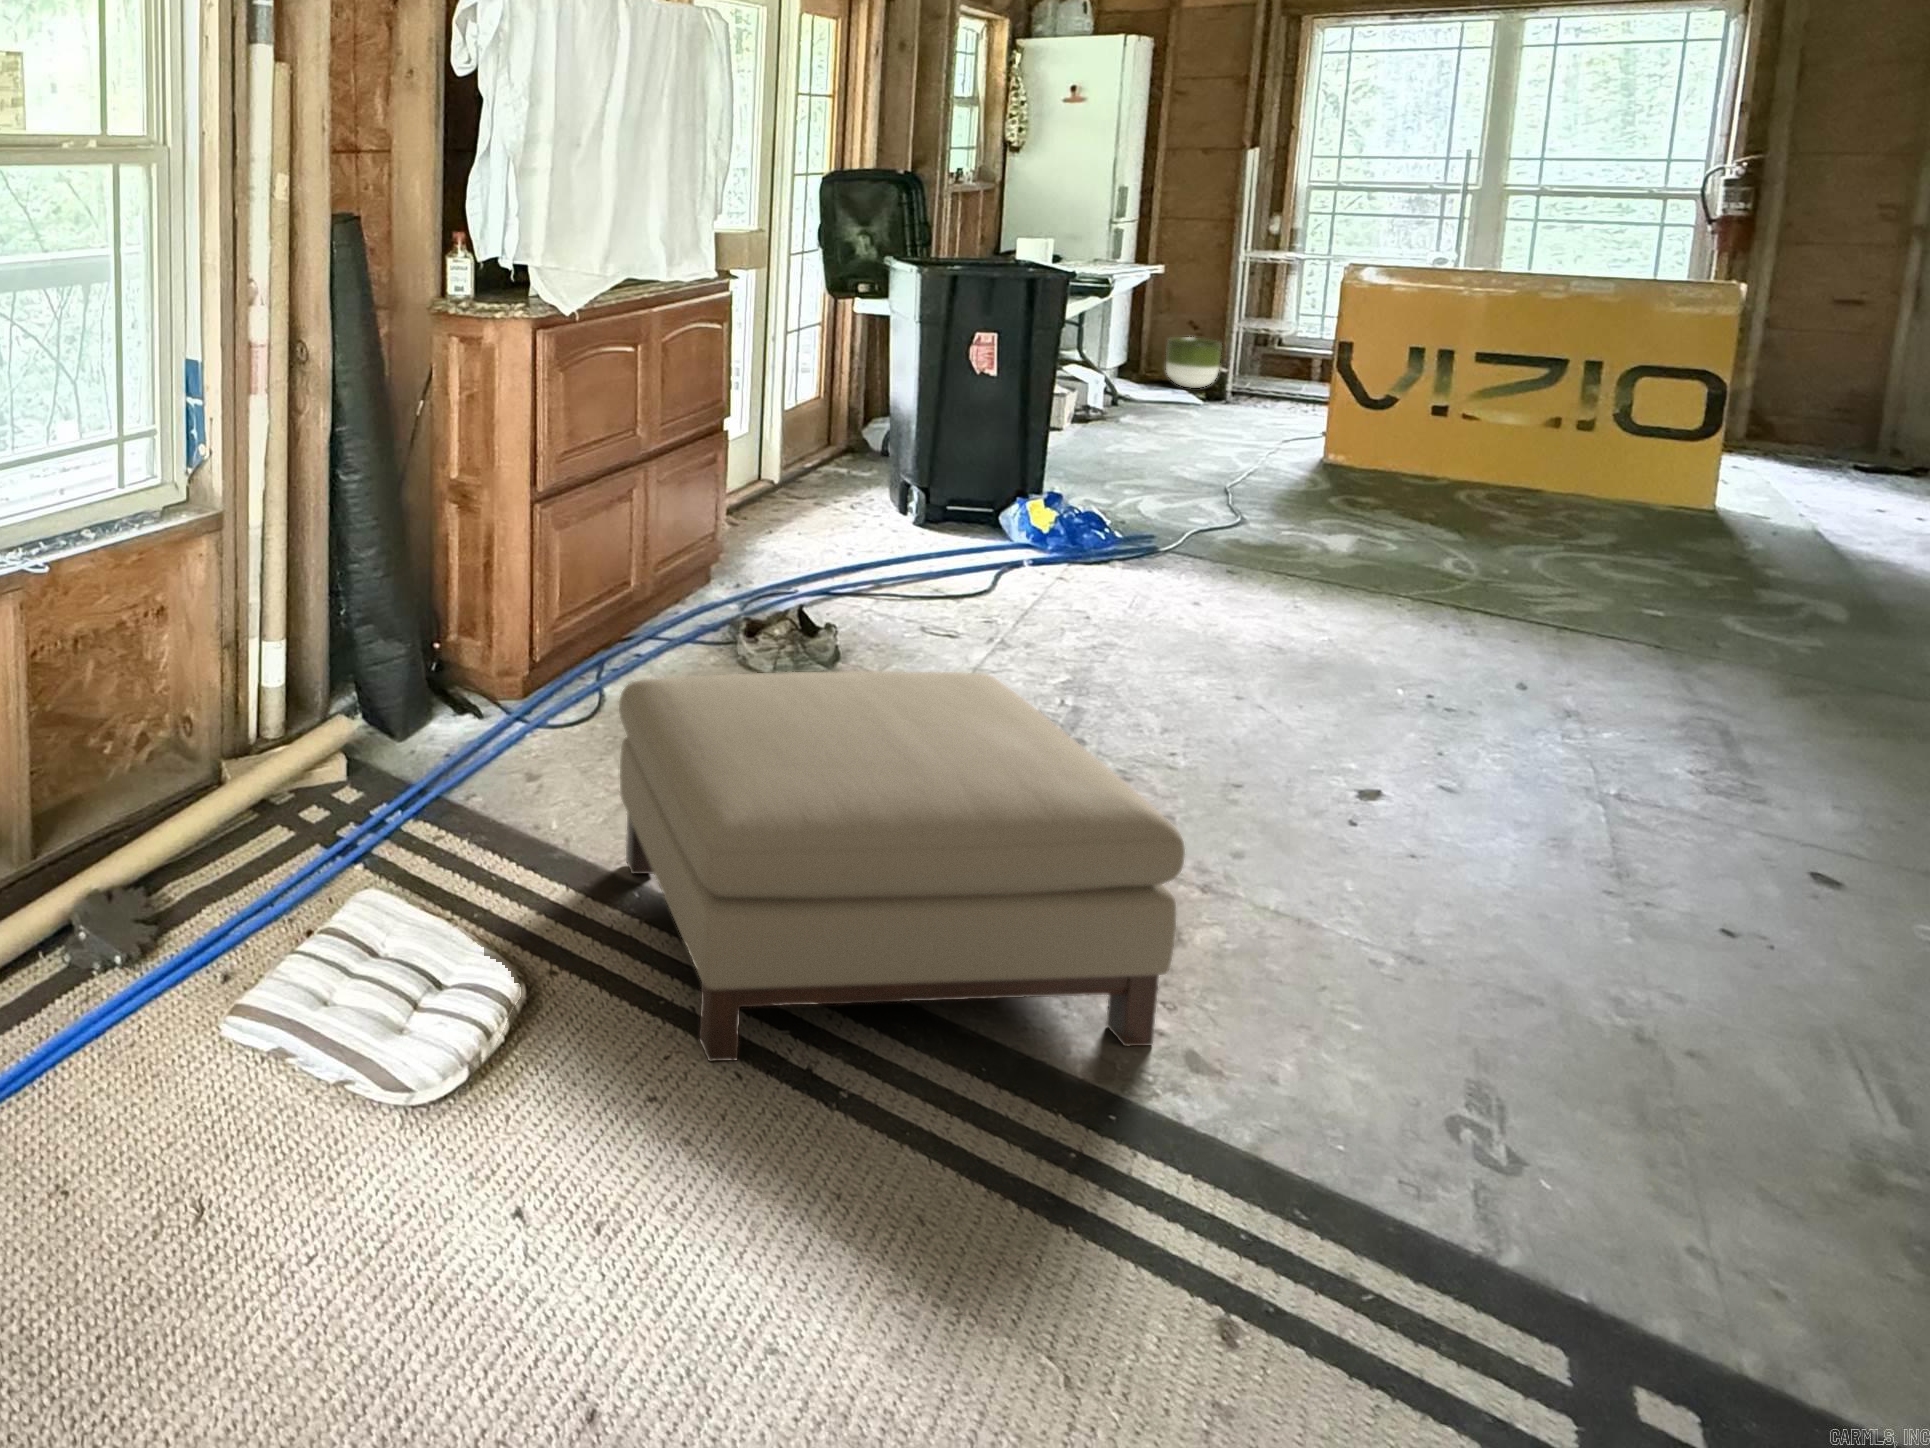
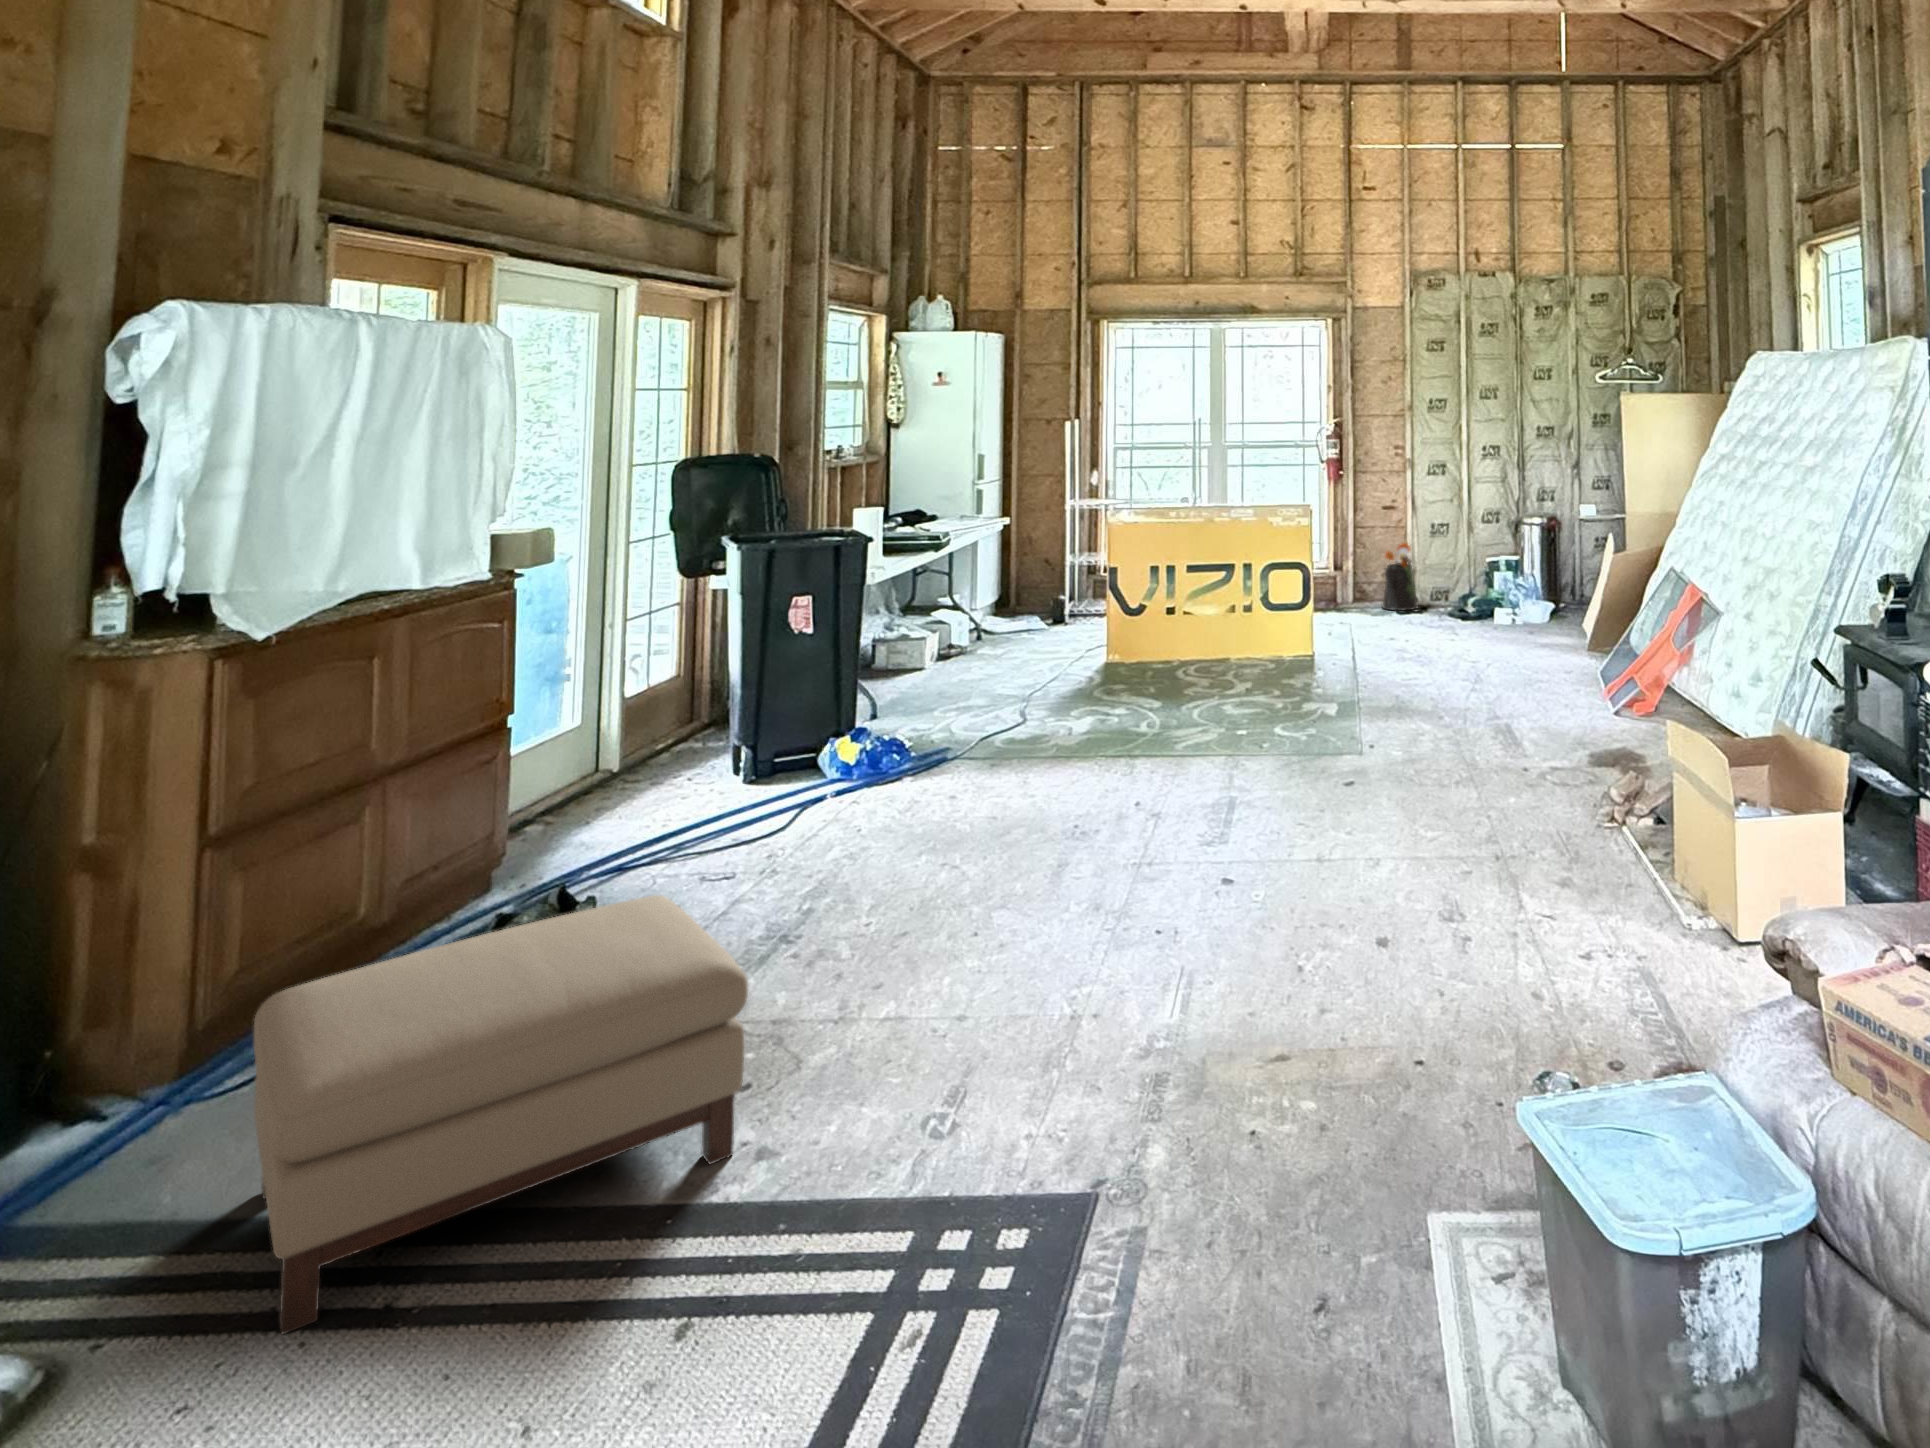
planter: present [1166,337,1222,388] -> none [1029,575,1067,617]
watering can: none [1779,351,1867,457] -> present [1382,543,1418,611]

